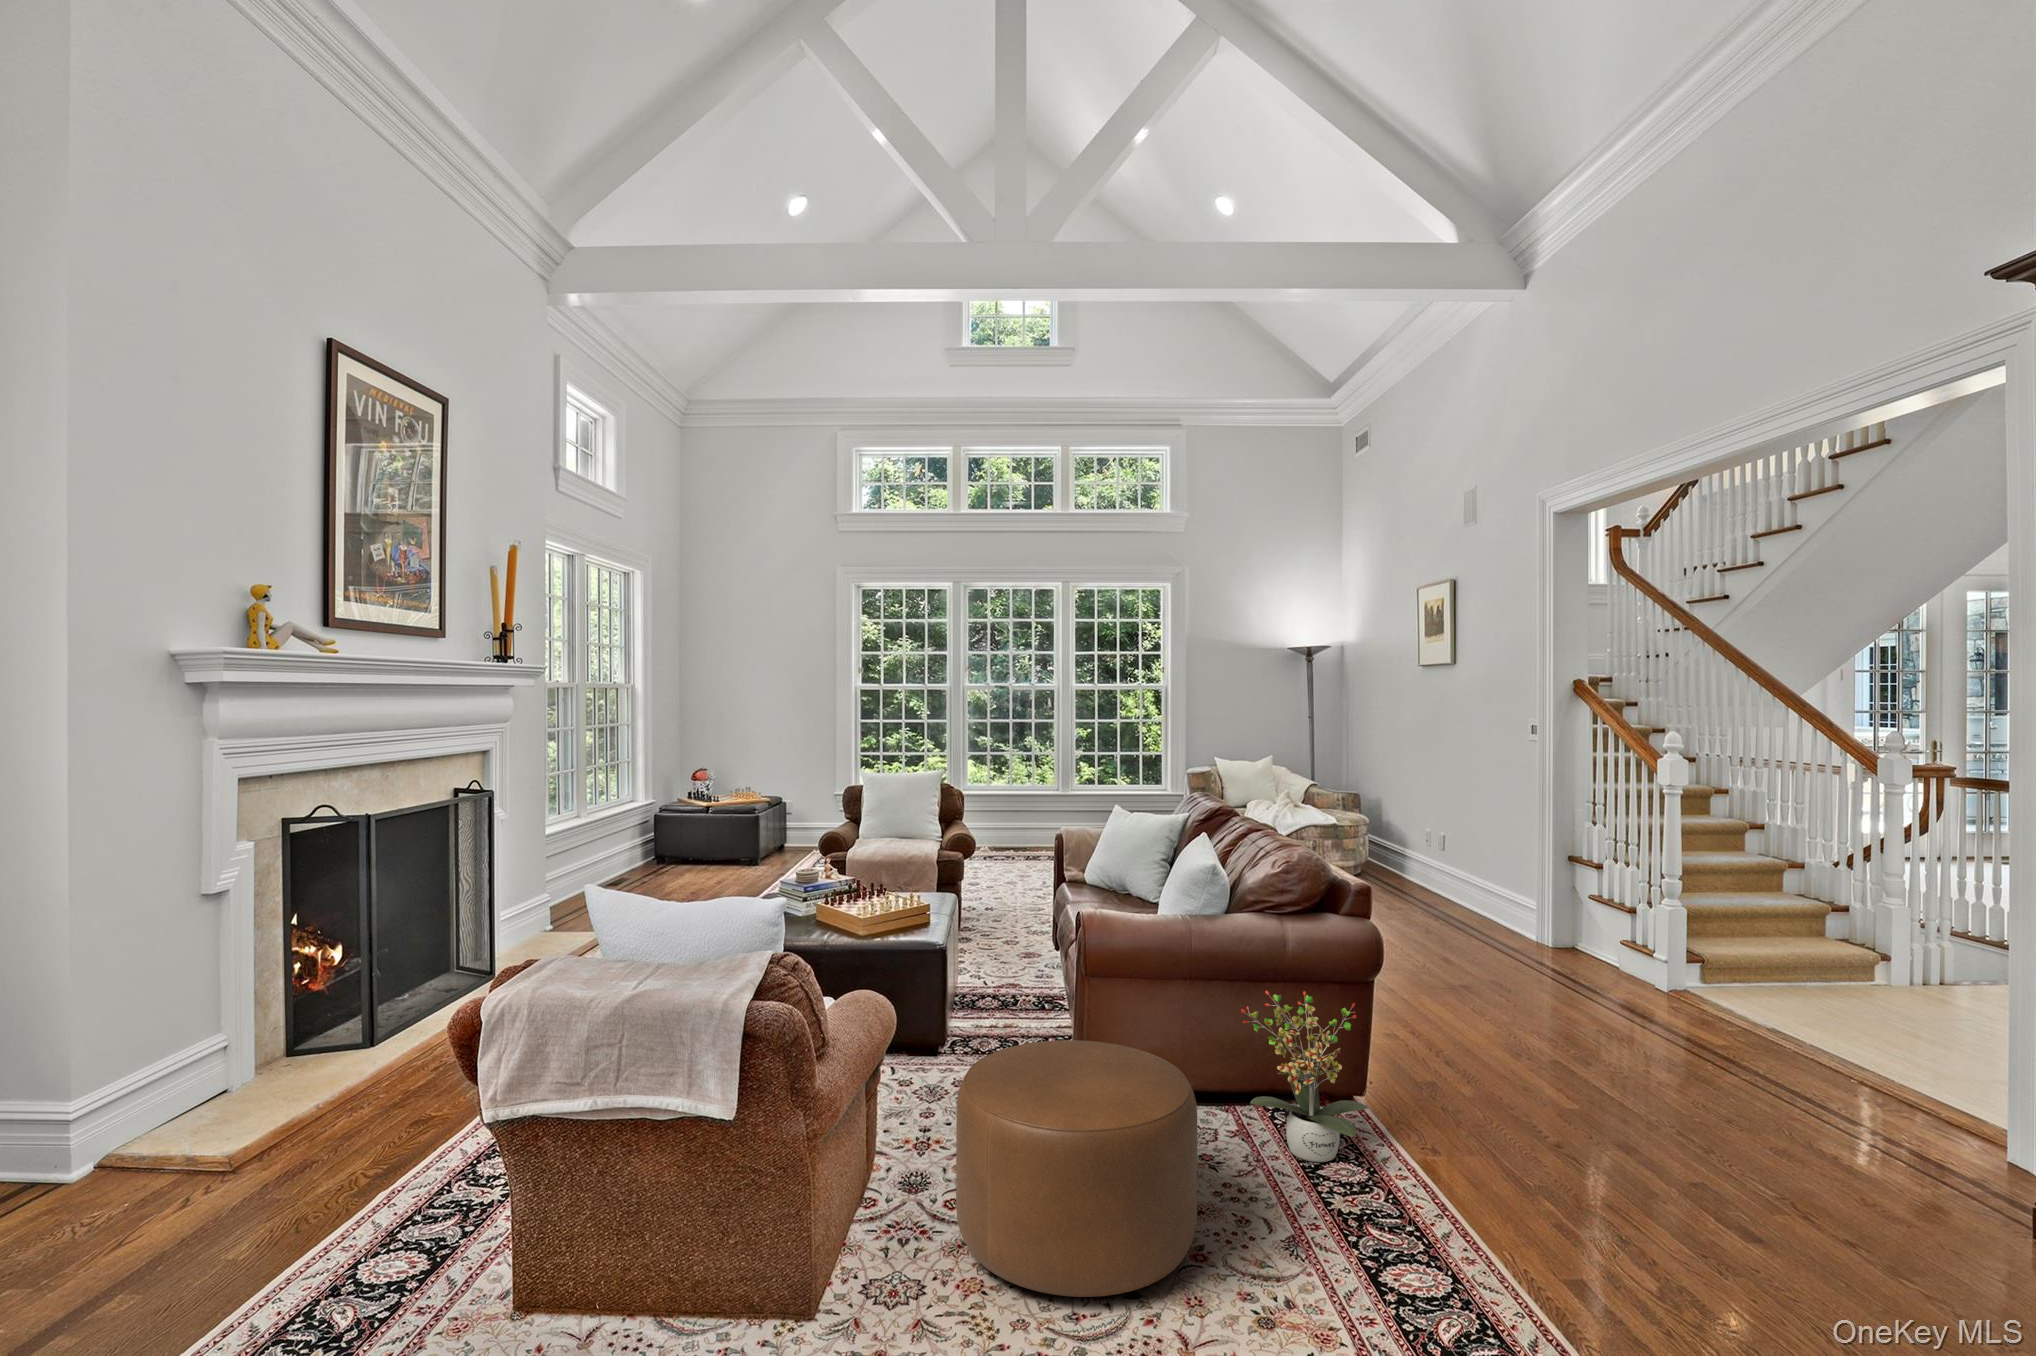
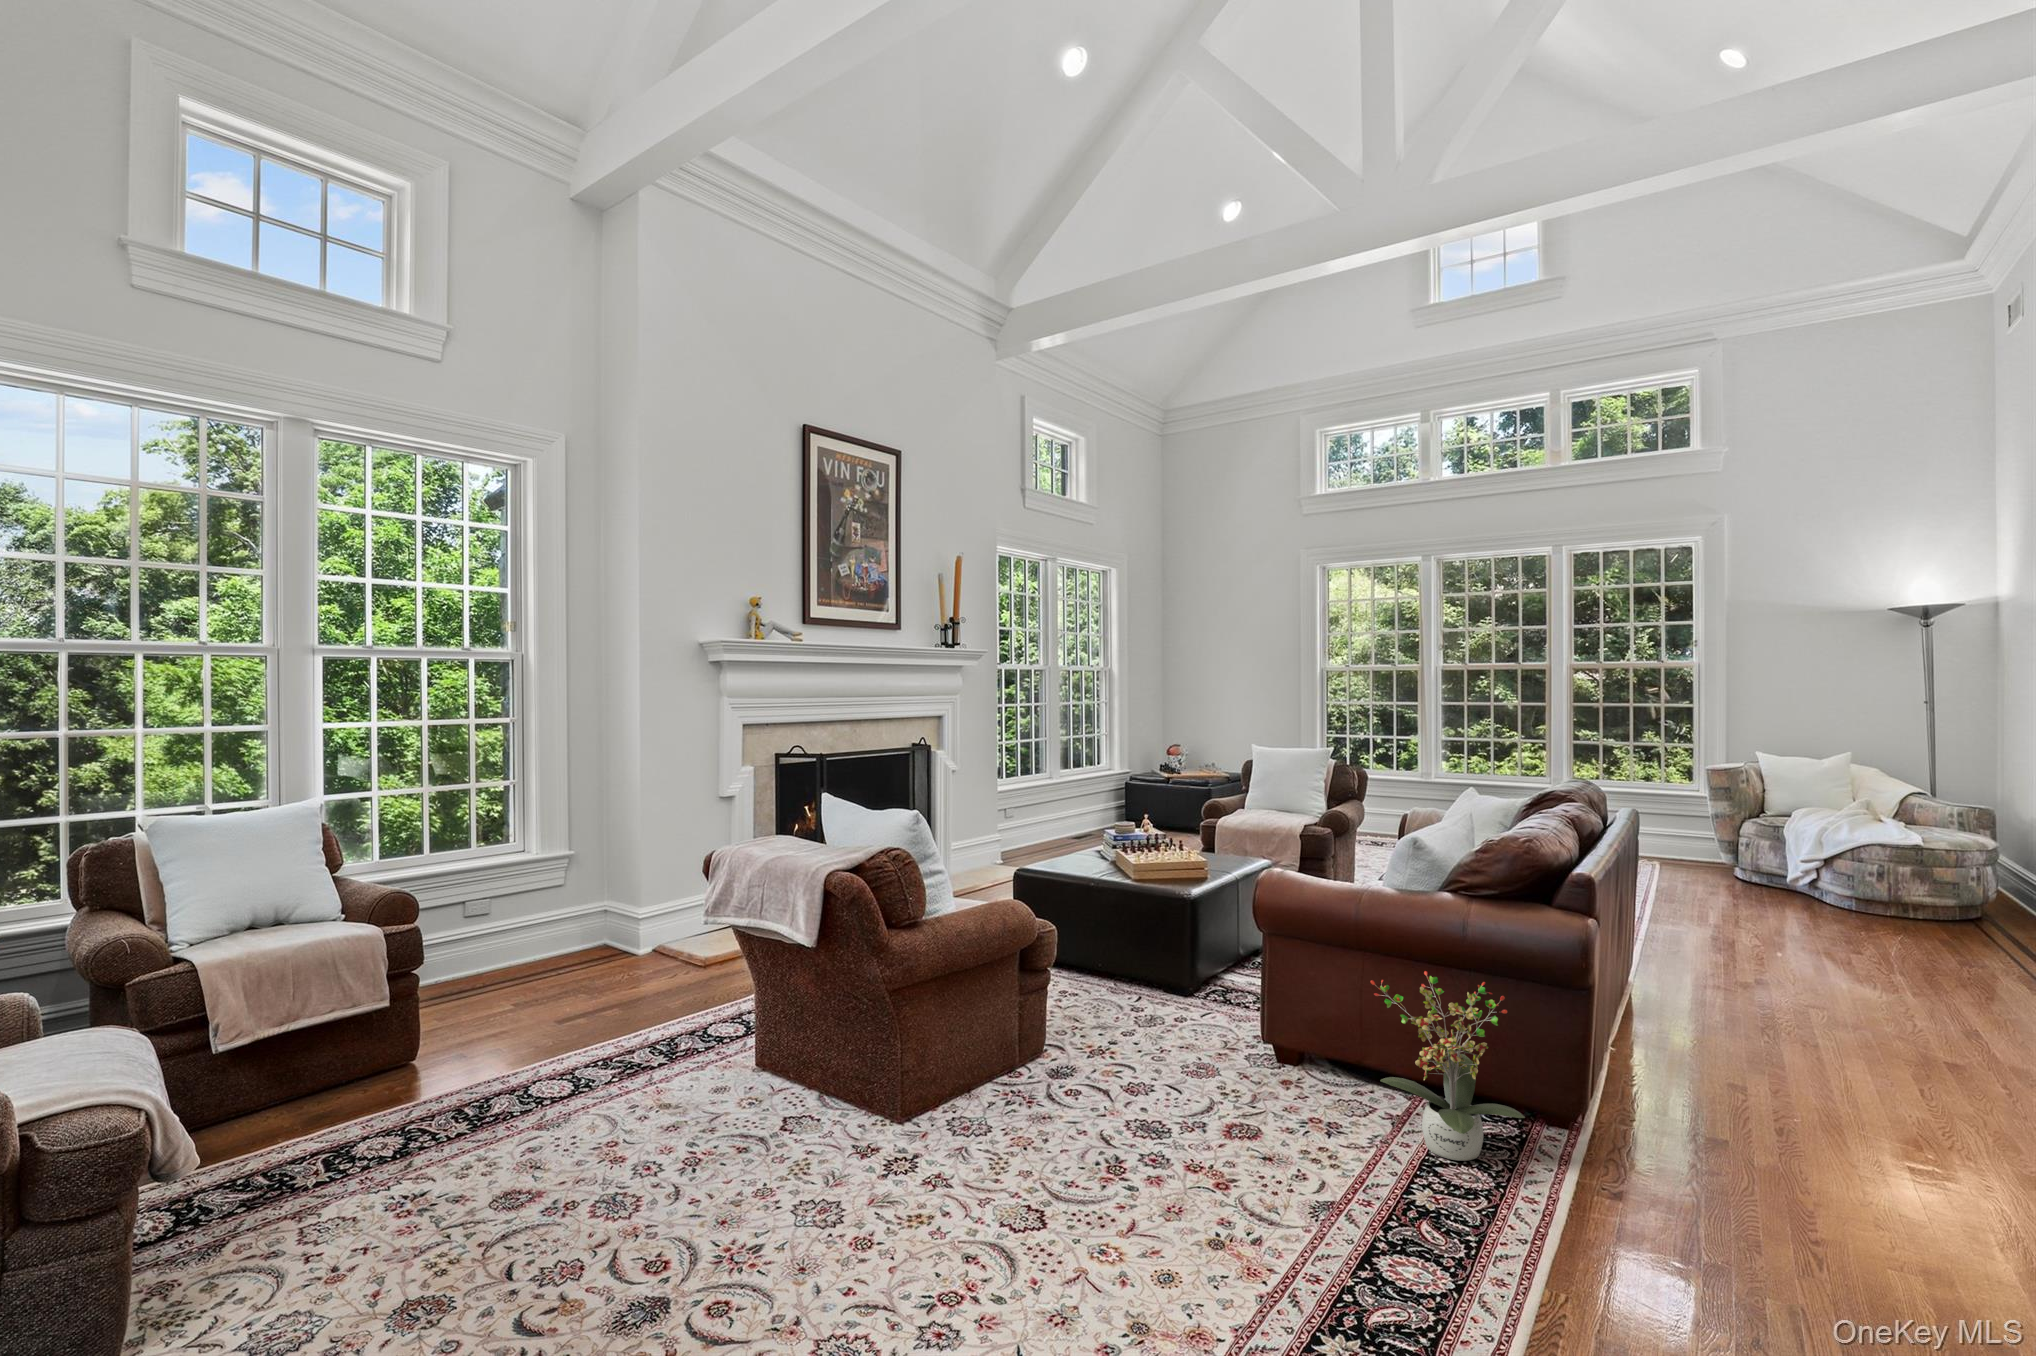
ottoman: present [956,1040,1197,1297] -> none [1022,969,1239,1181]

